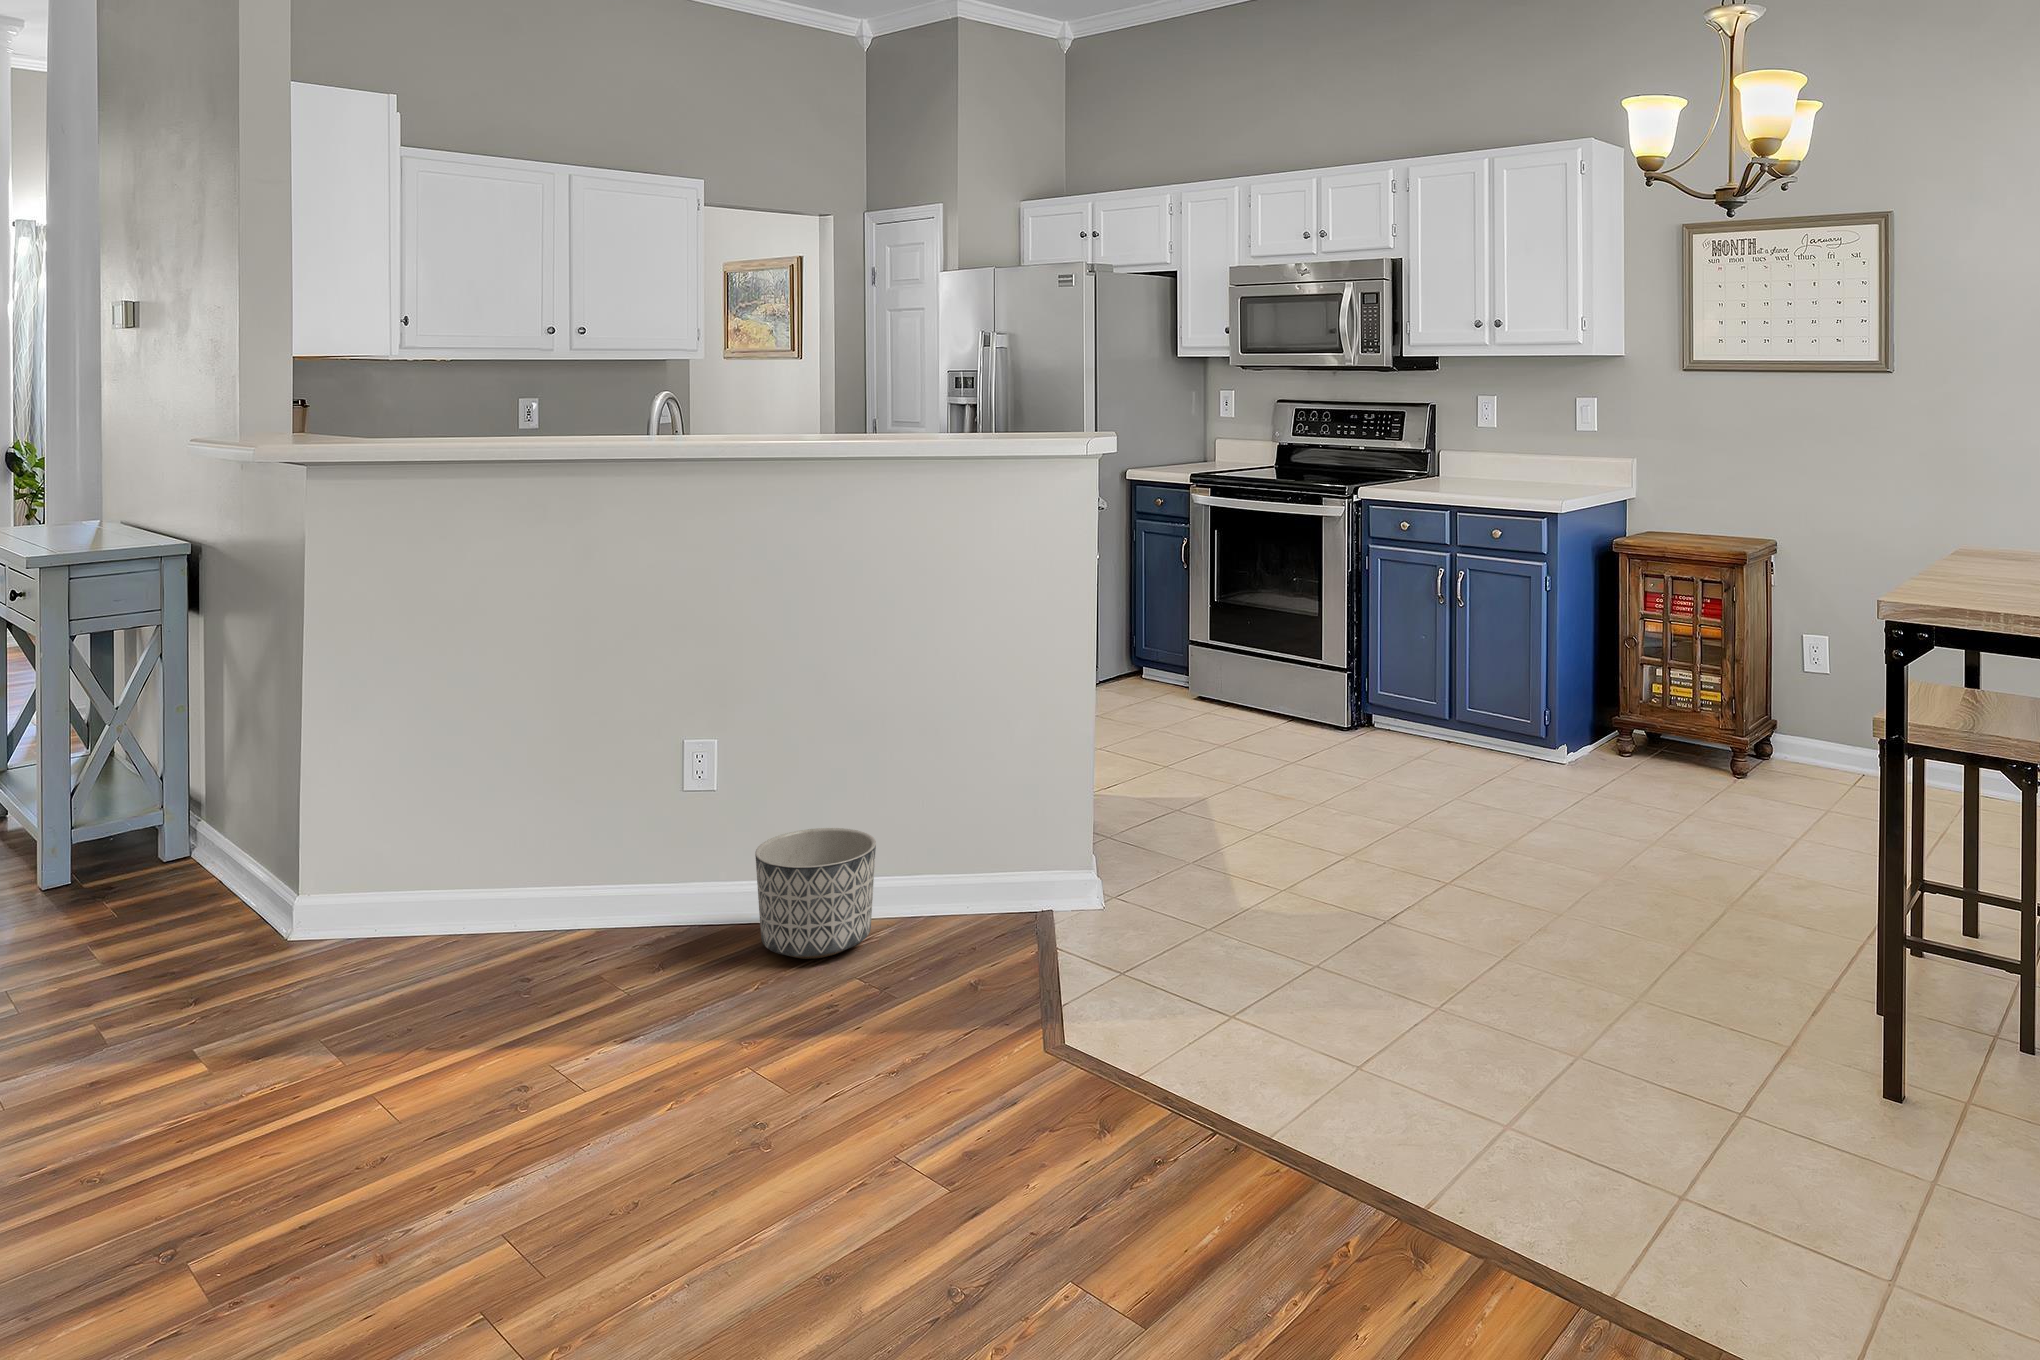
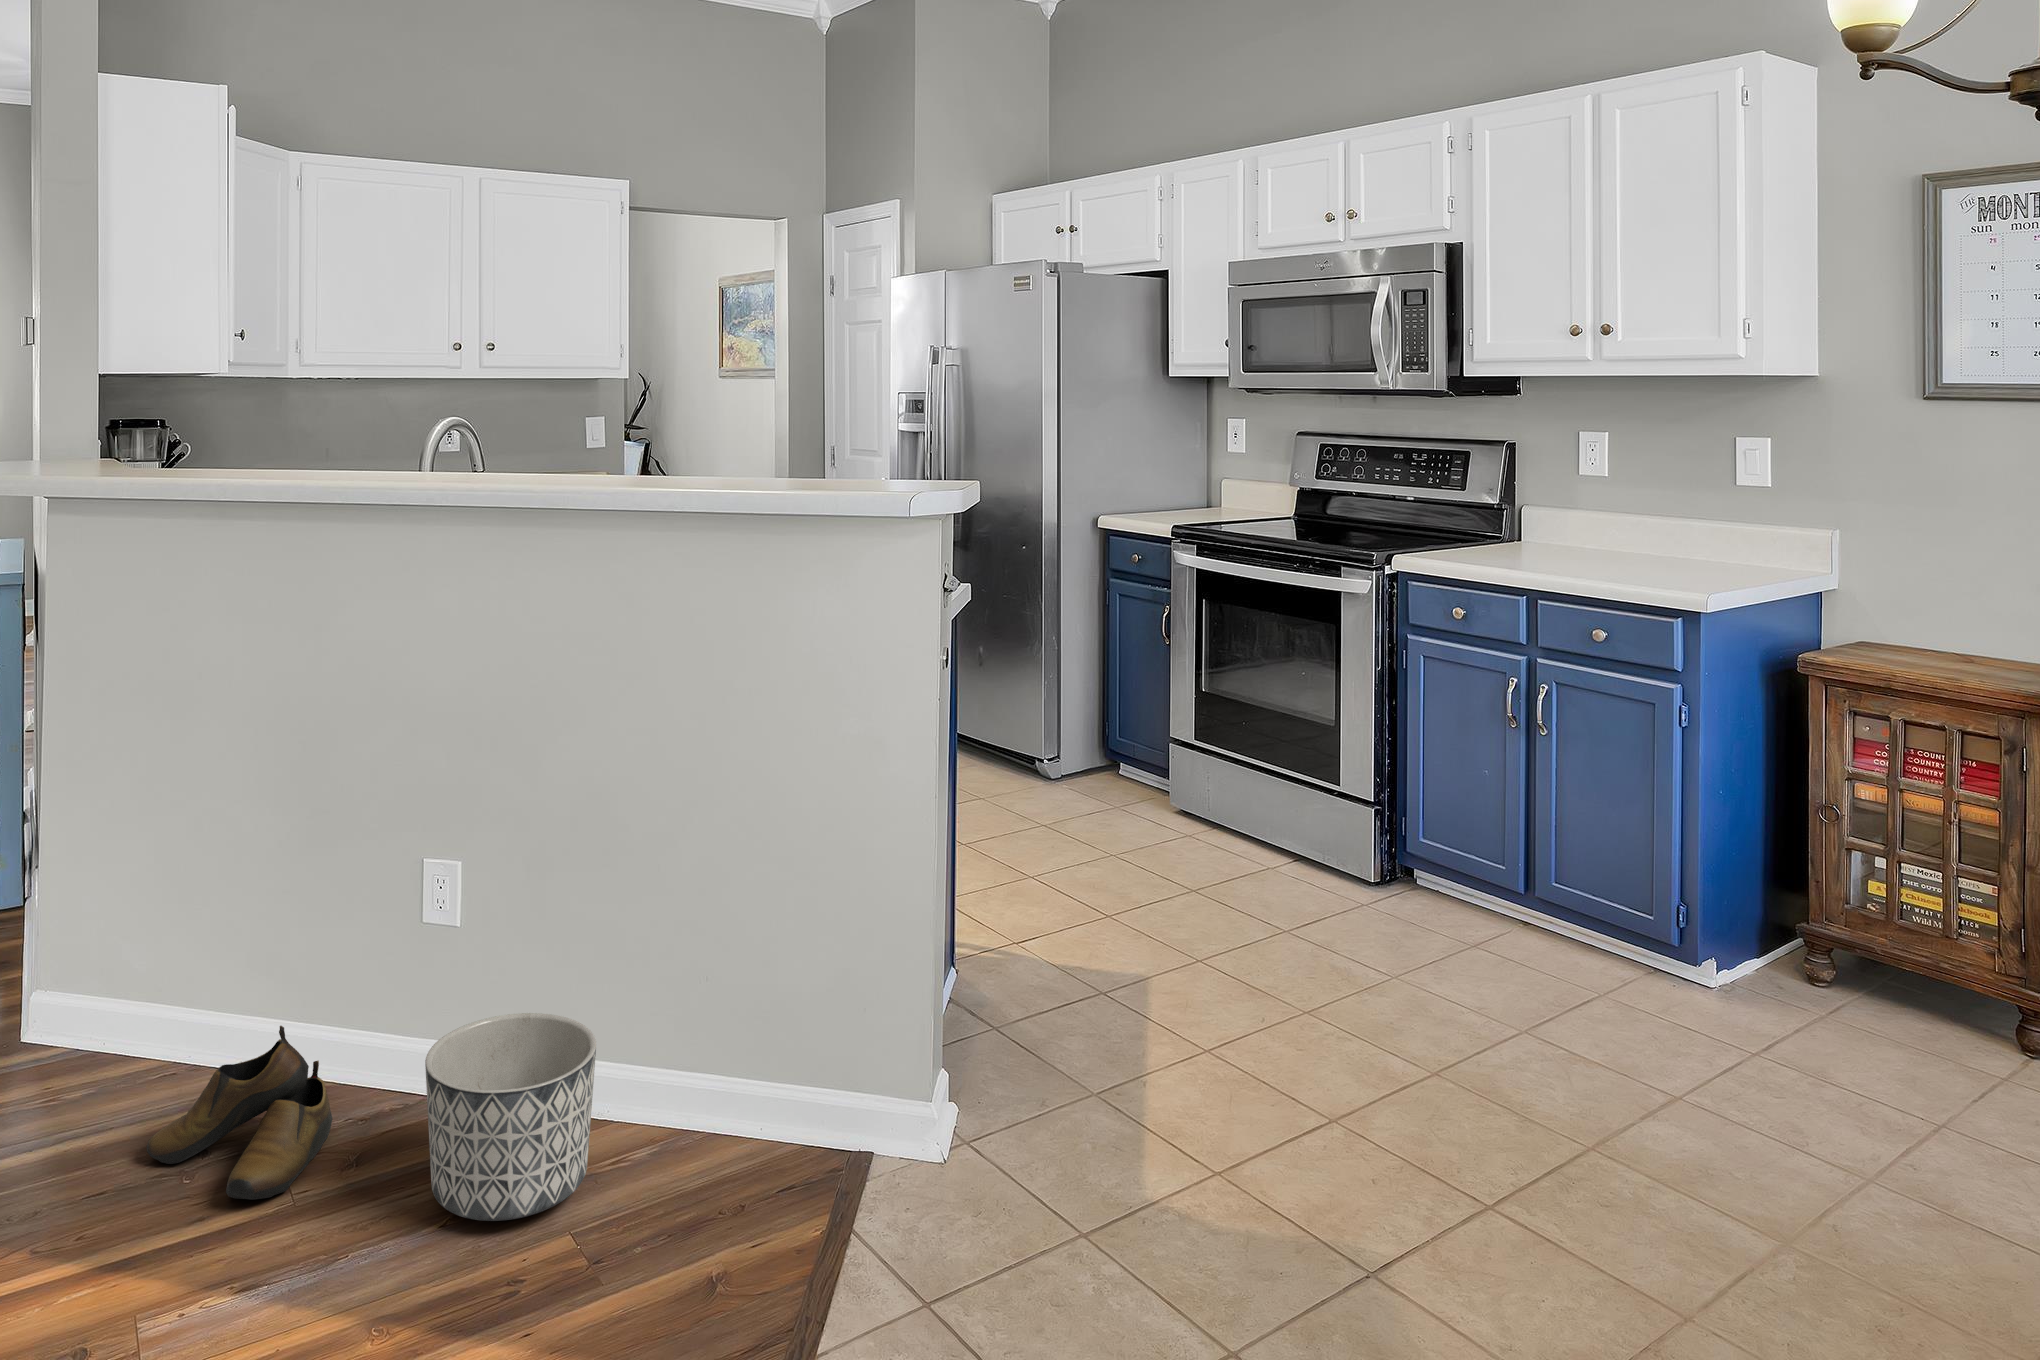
shoe: none [523,858,658,972] -> present [147,1026,332,1200]

